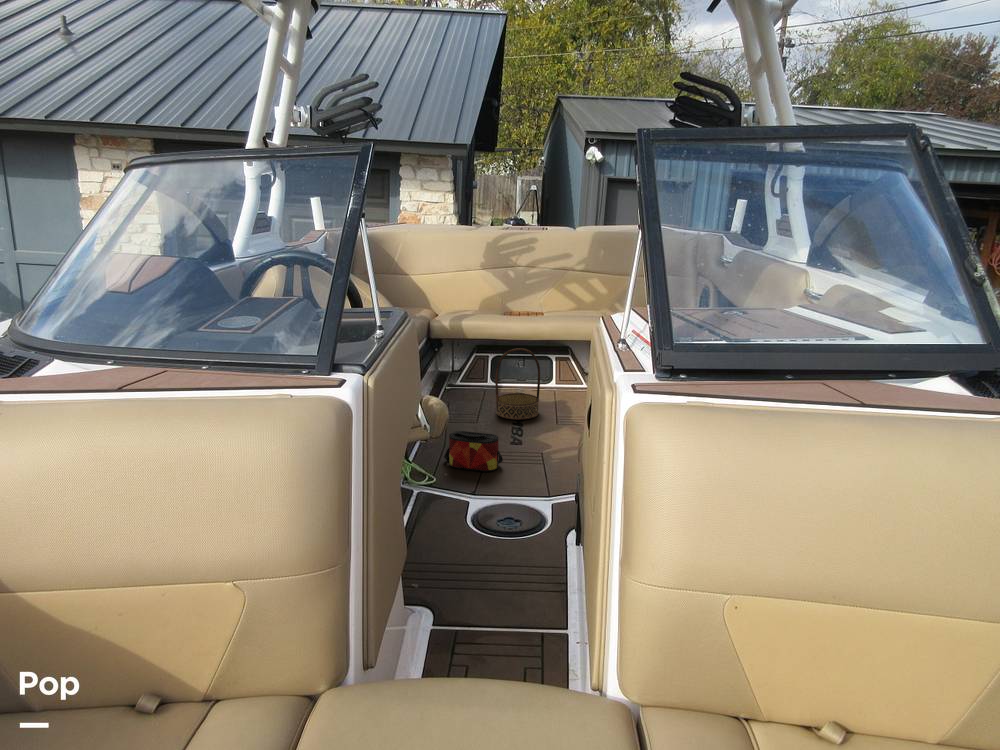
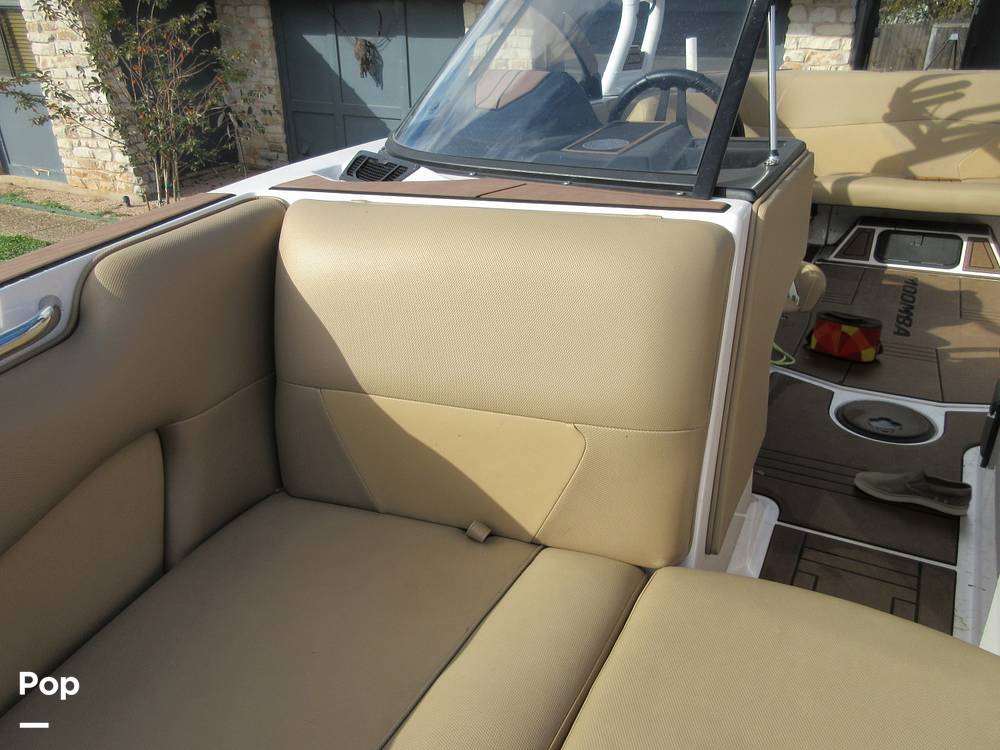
basket: present [495,348,540,420] -> none [877,218,952,308]
shoe: none [489,553,566,585] -> present [855,469,972,515]

